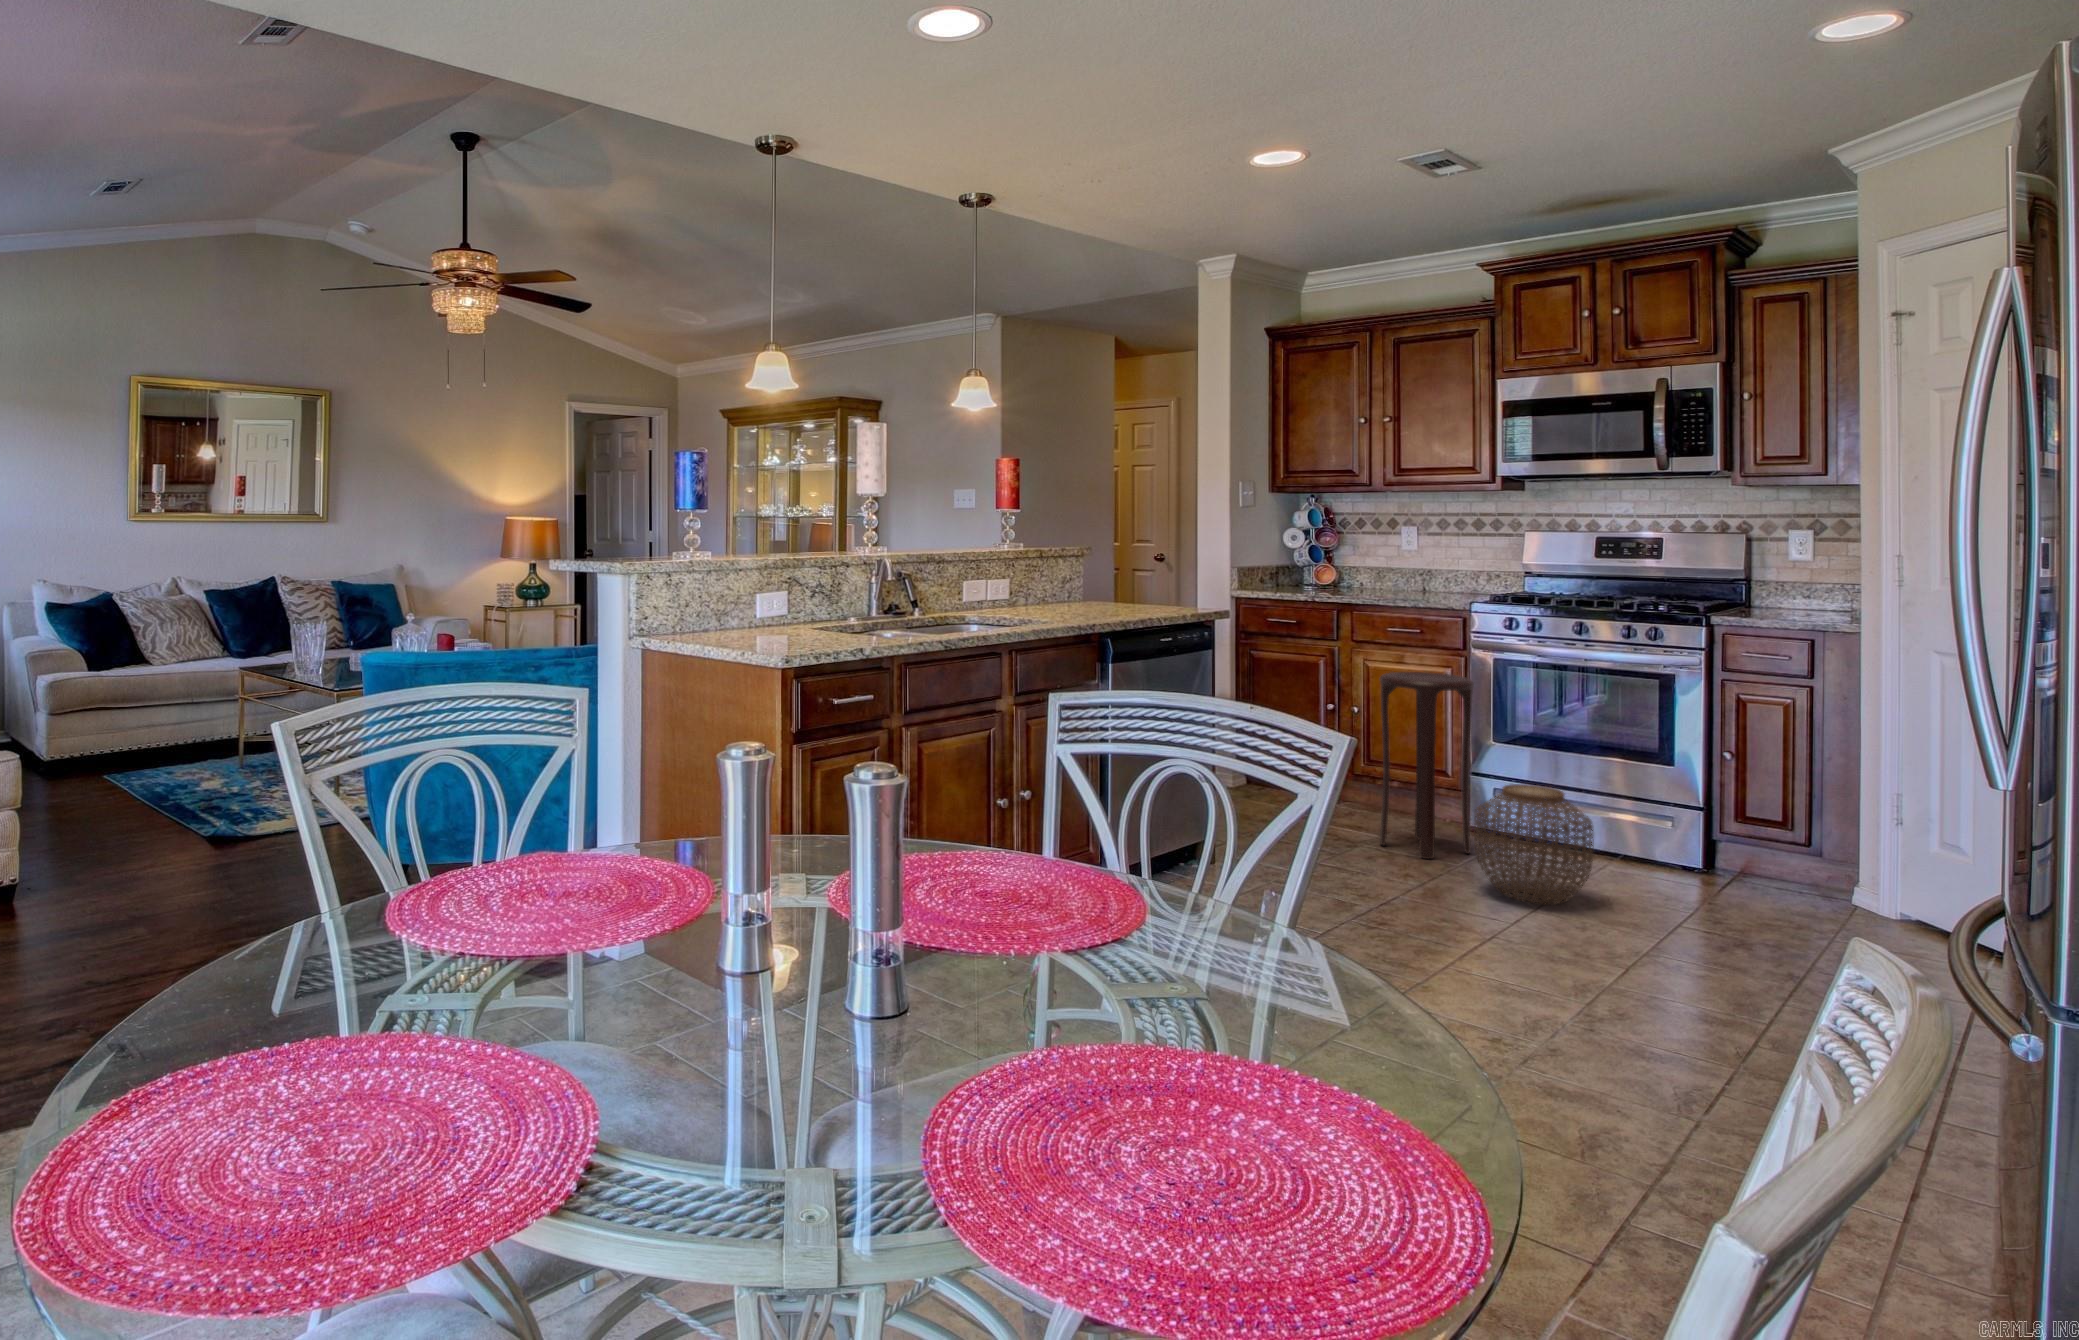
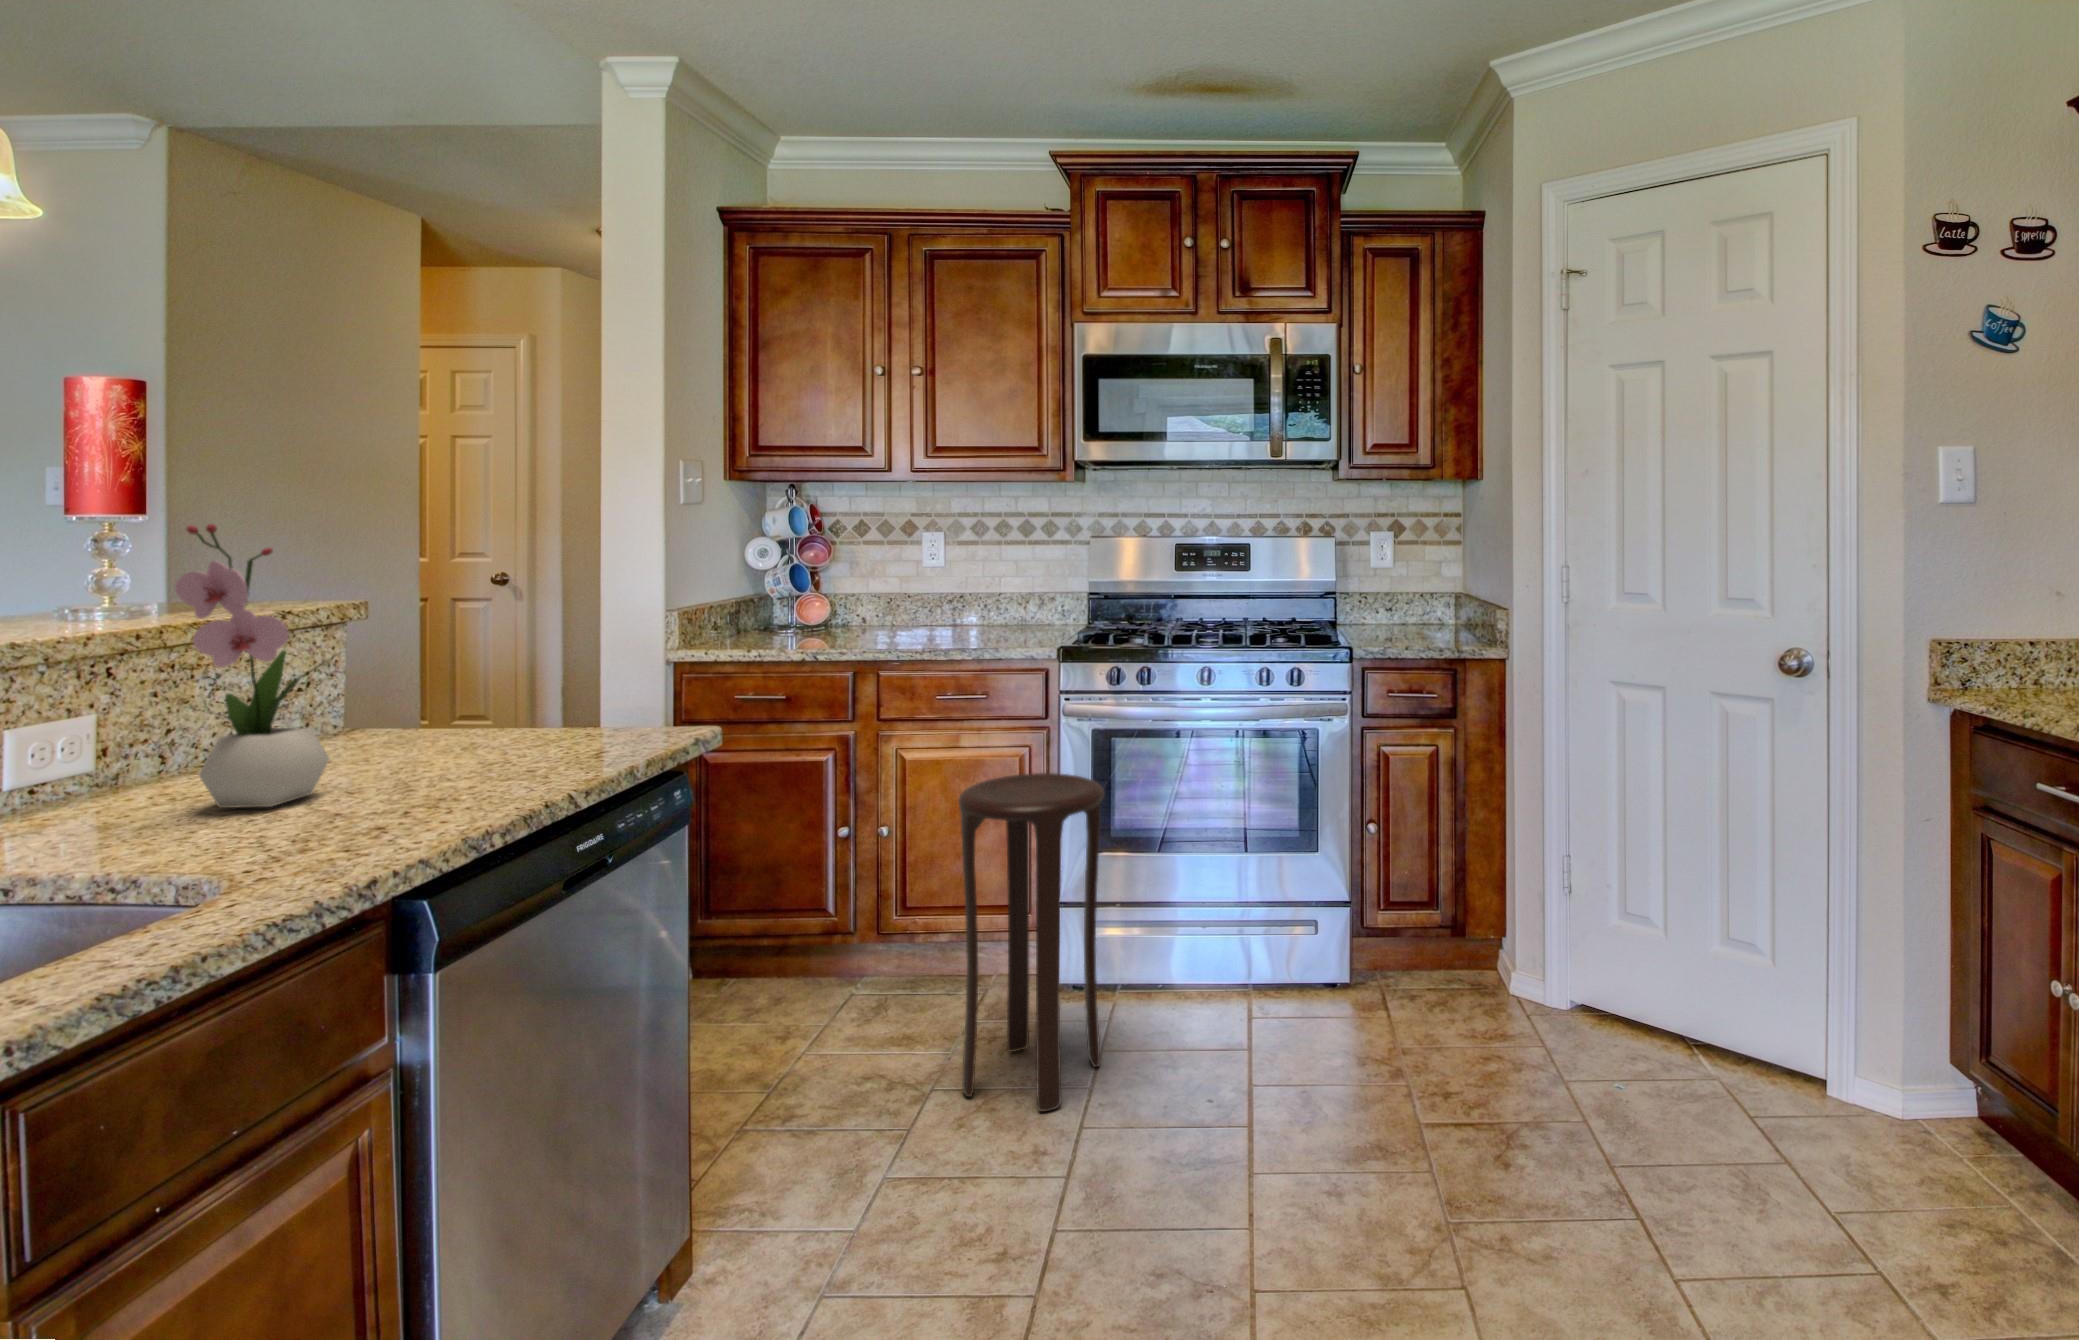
flower arrangement: none [1072,517,1114,613] -> present [175,524,340,808]
woven basket: present [1474,784,1594,904] -> none [1158,964,1334,1189]

